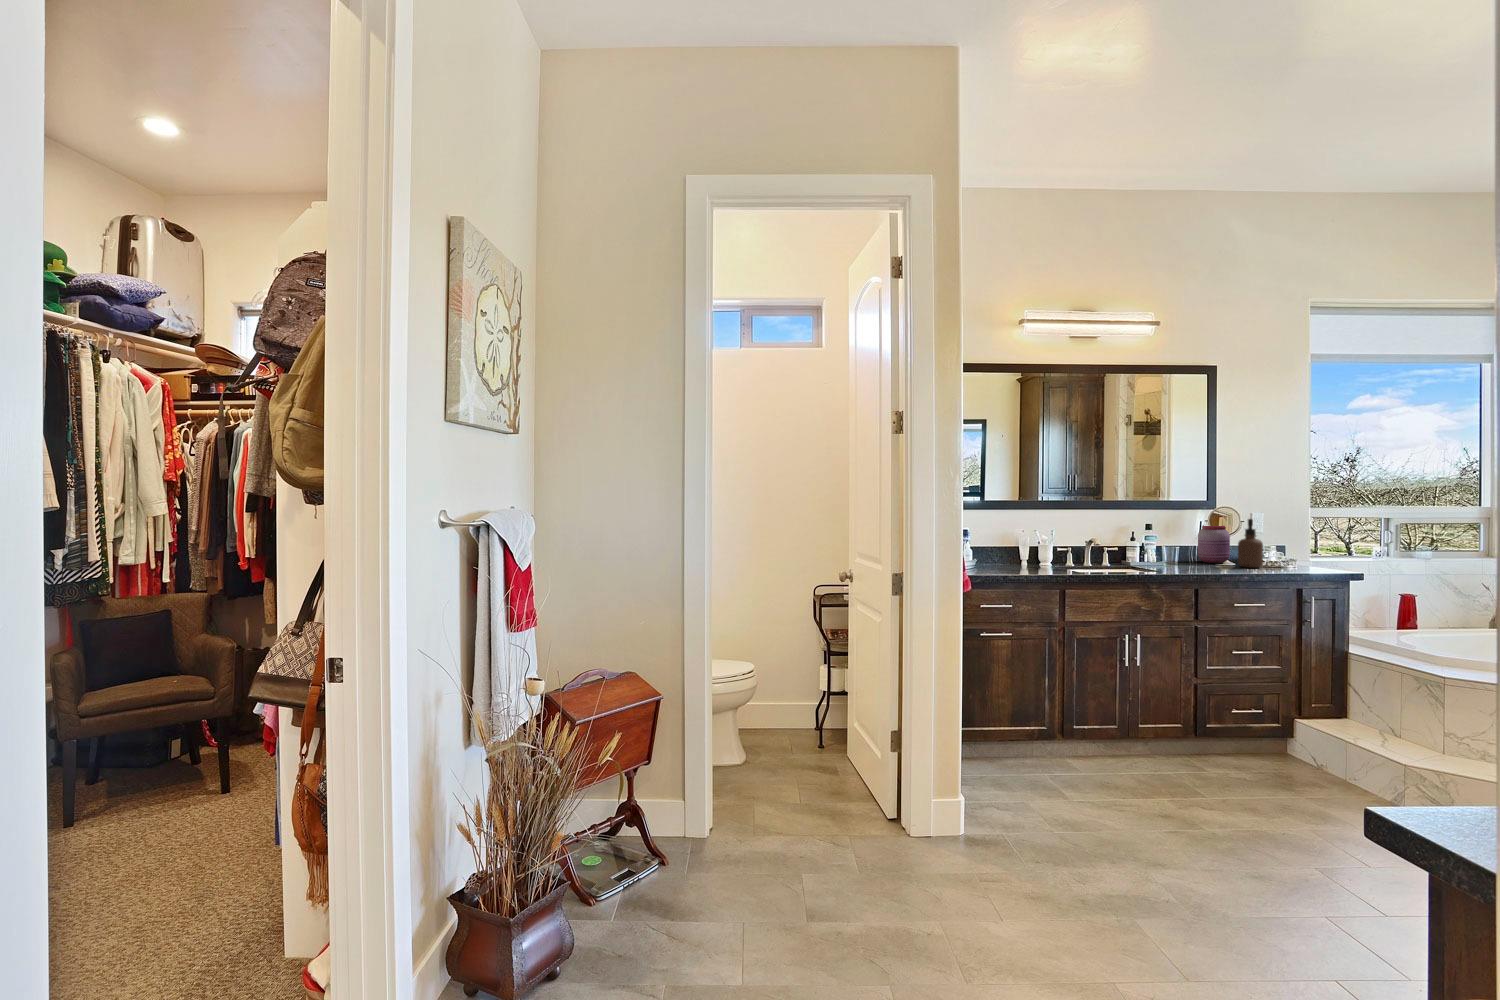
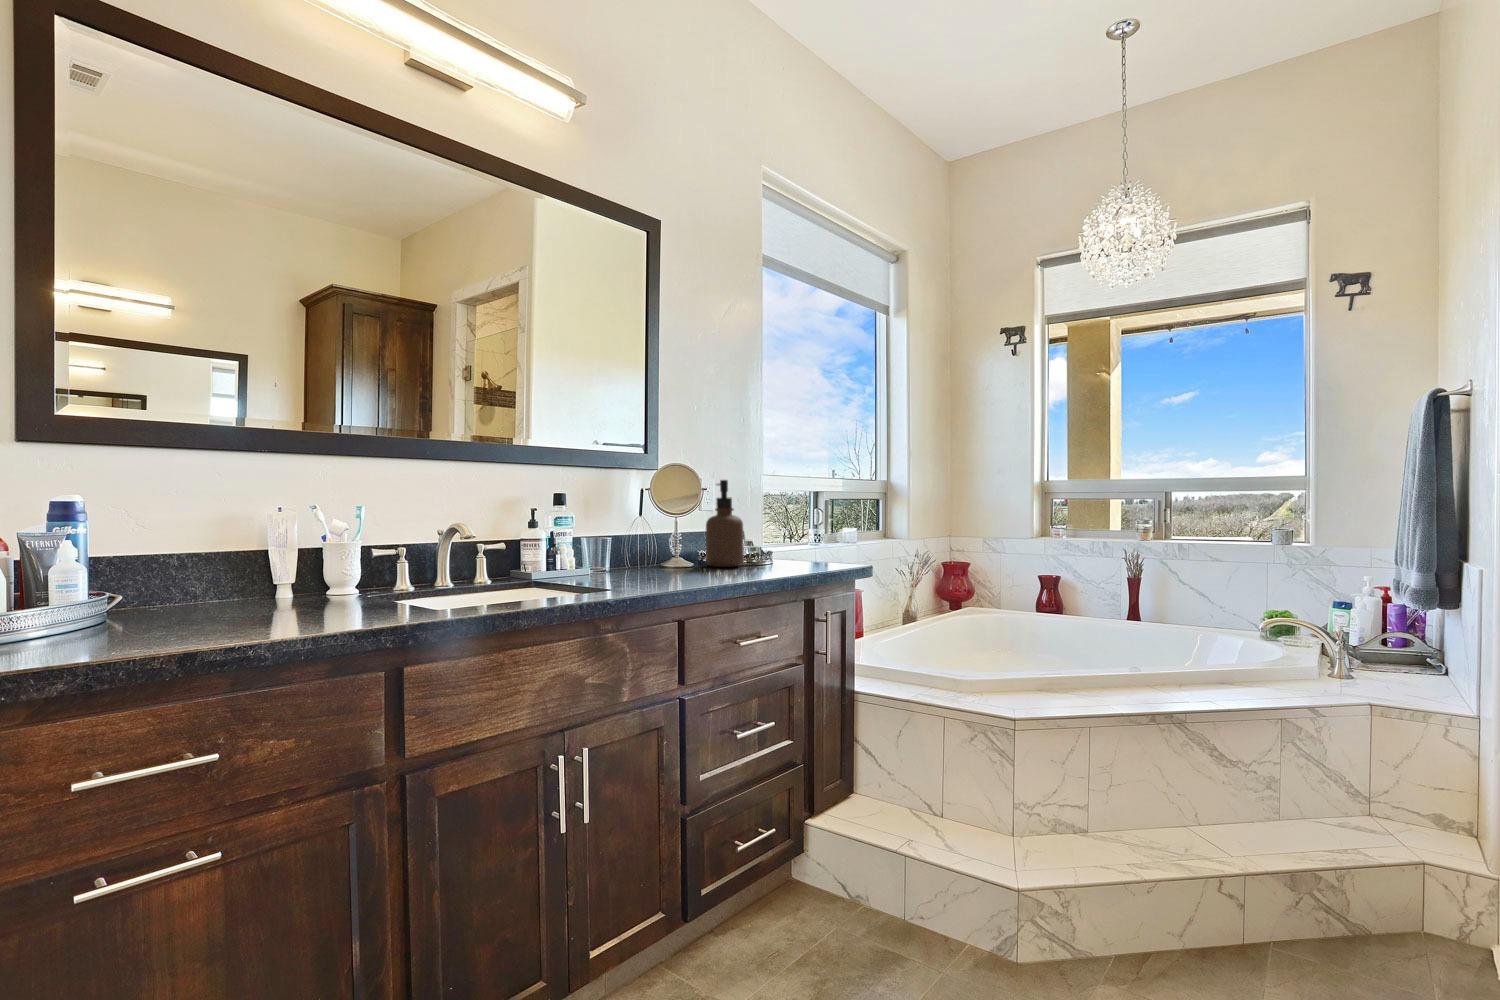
jar: present [1198,525,1230,563] -> none [634,495,684,563]

